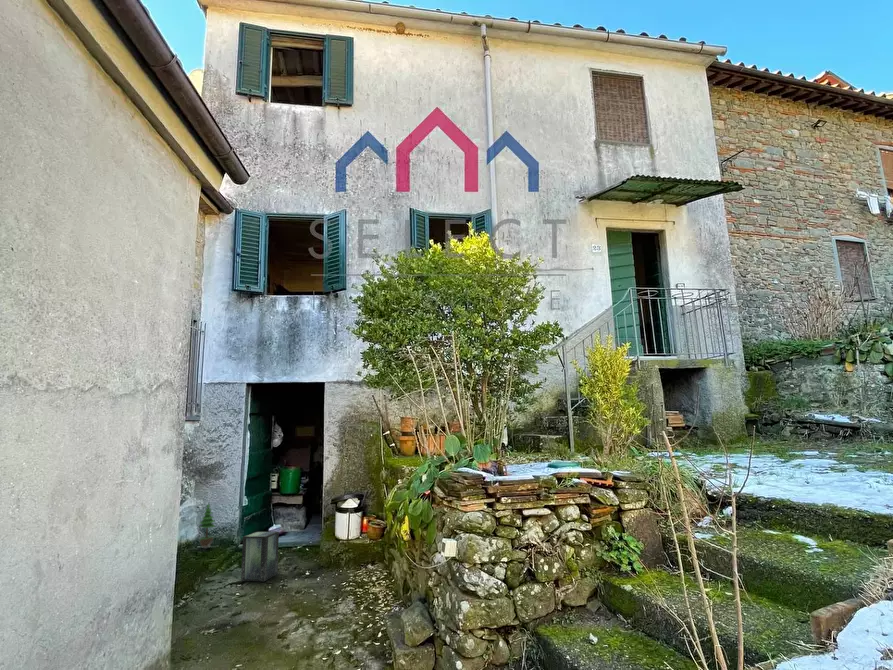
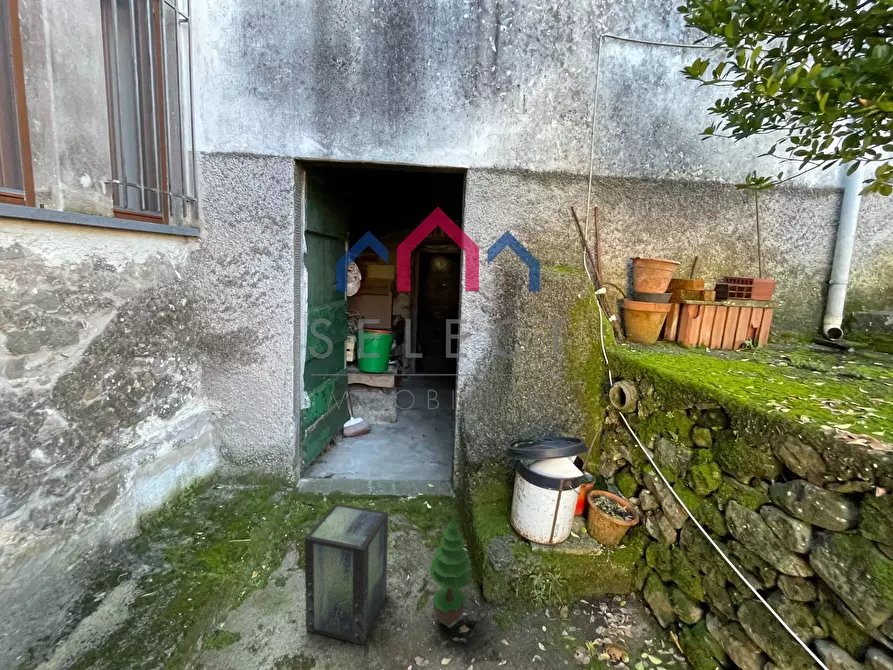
potted tree: present [200,504,215,549] -> present [430,517,471,628]

